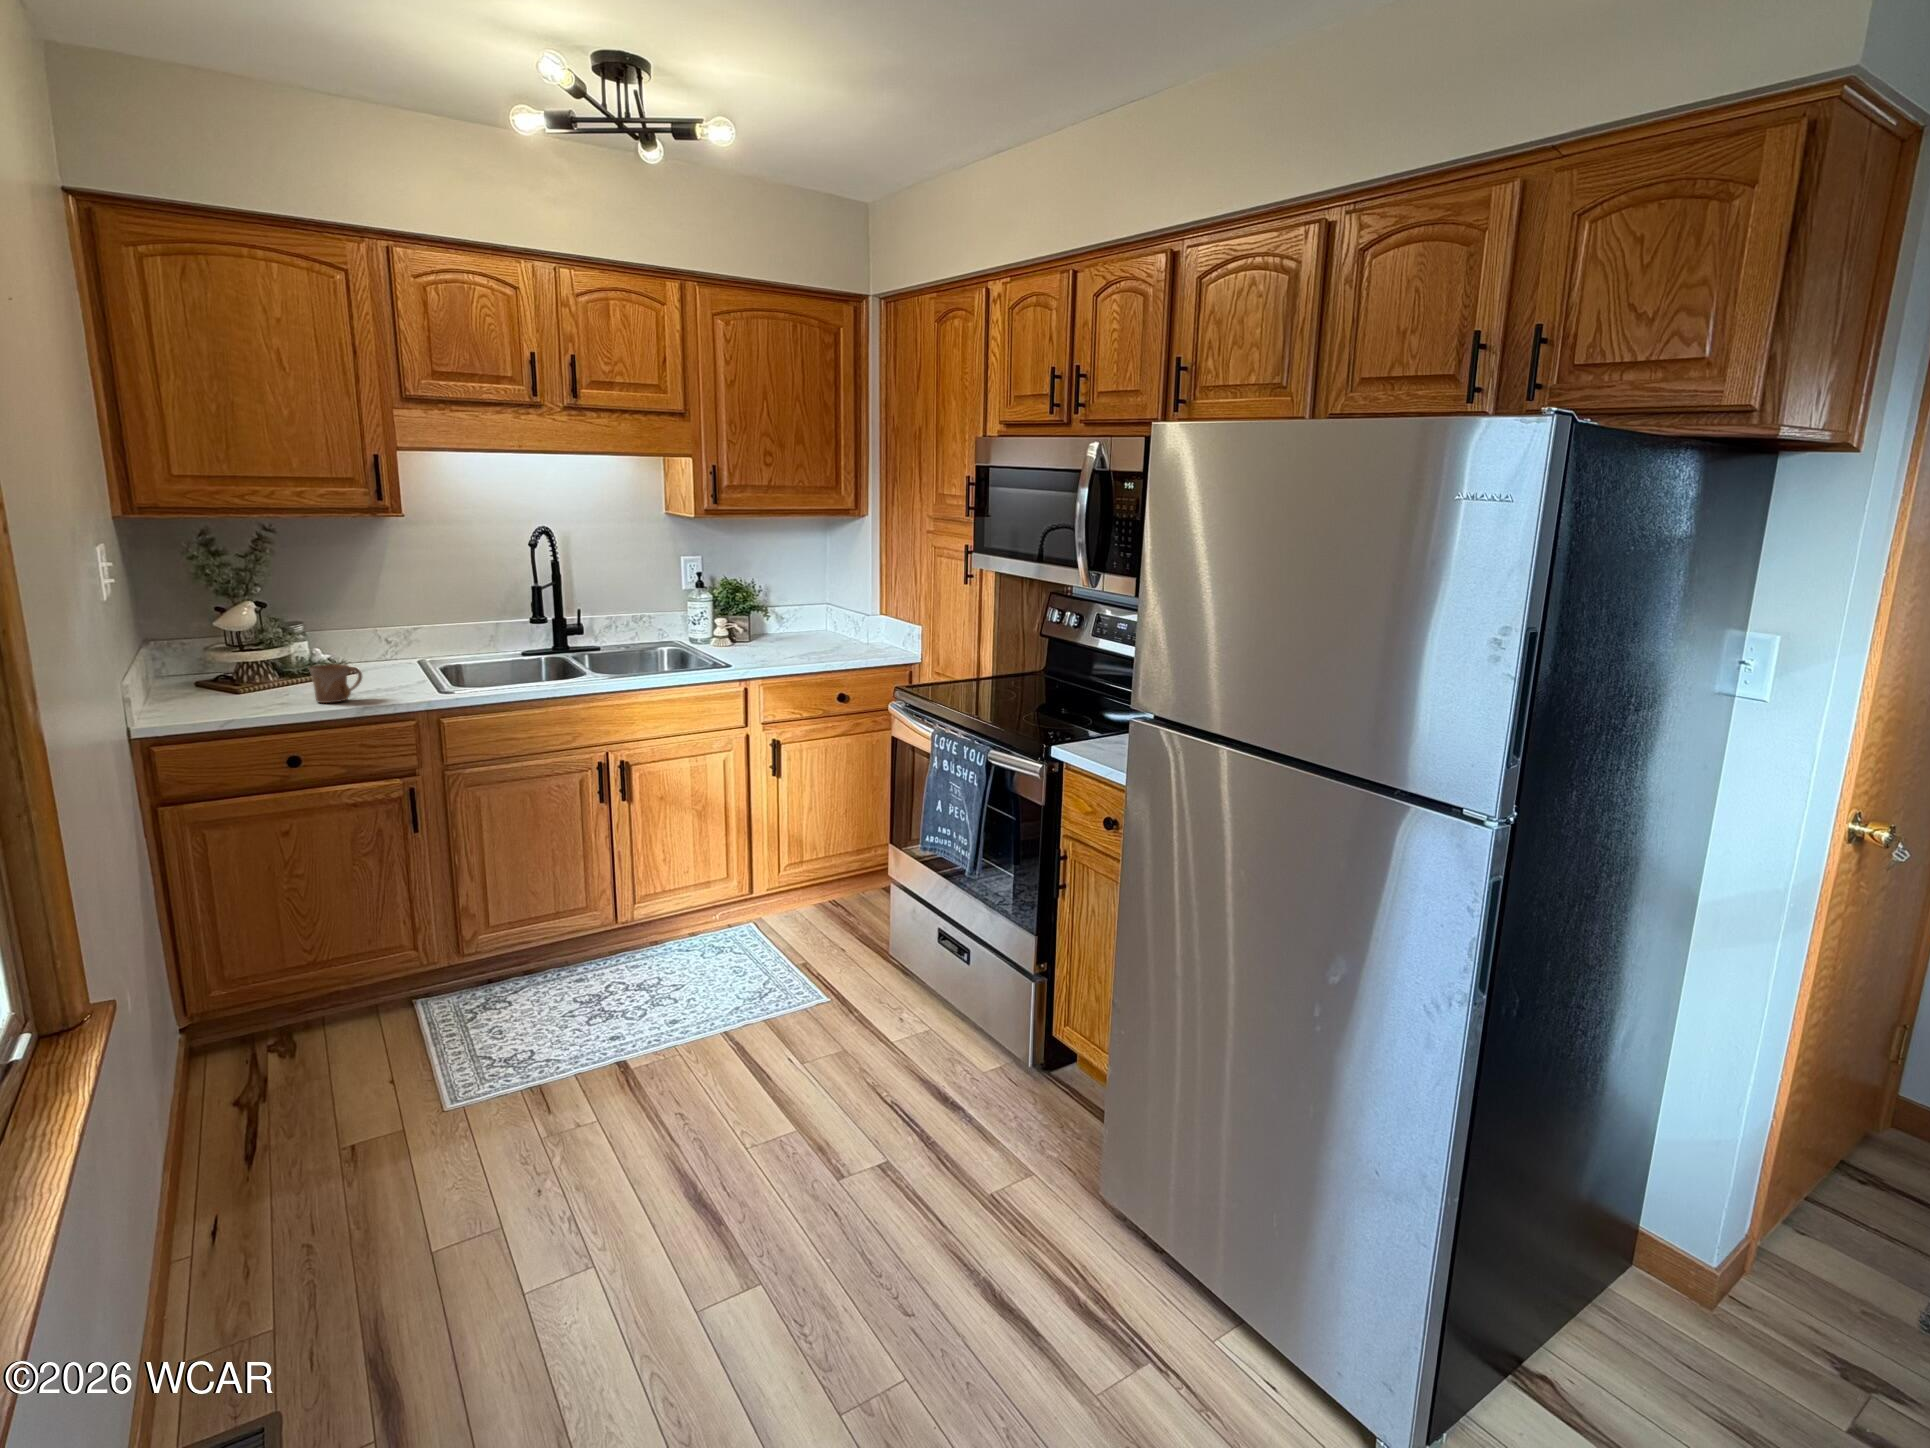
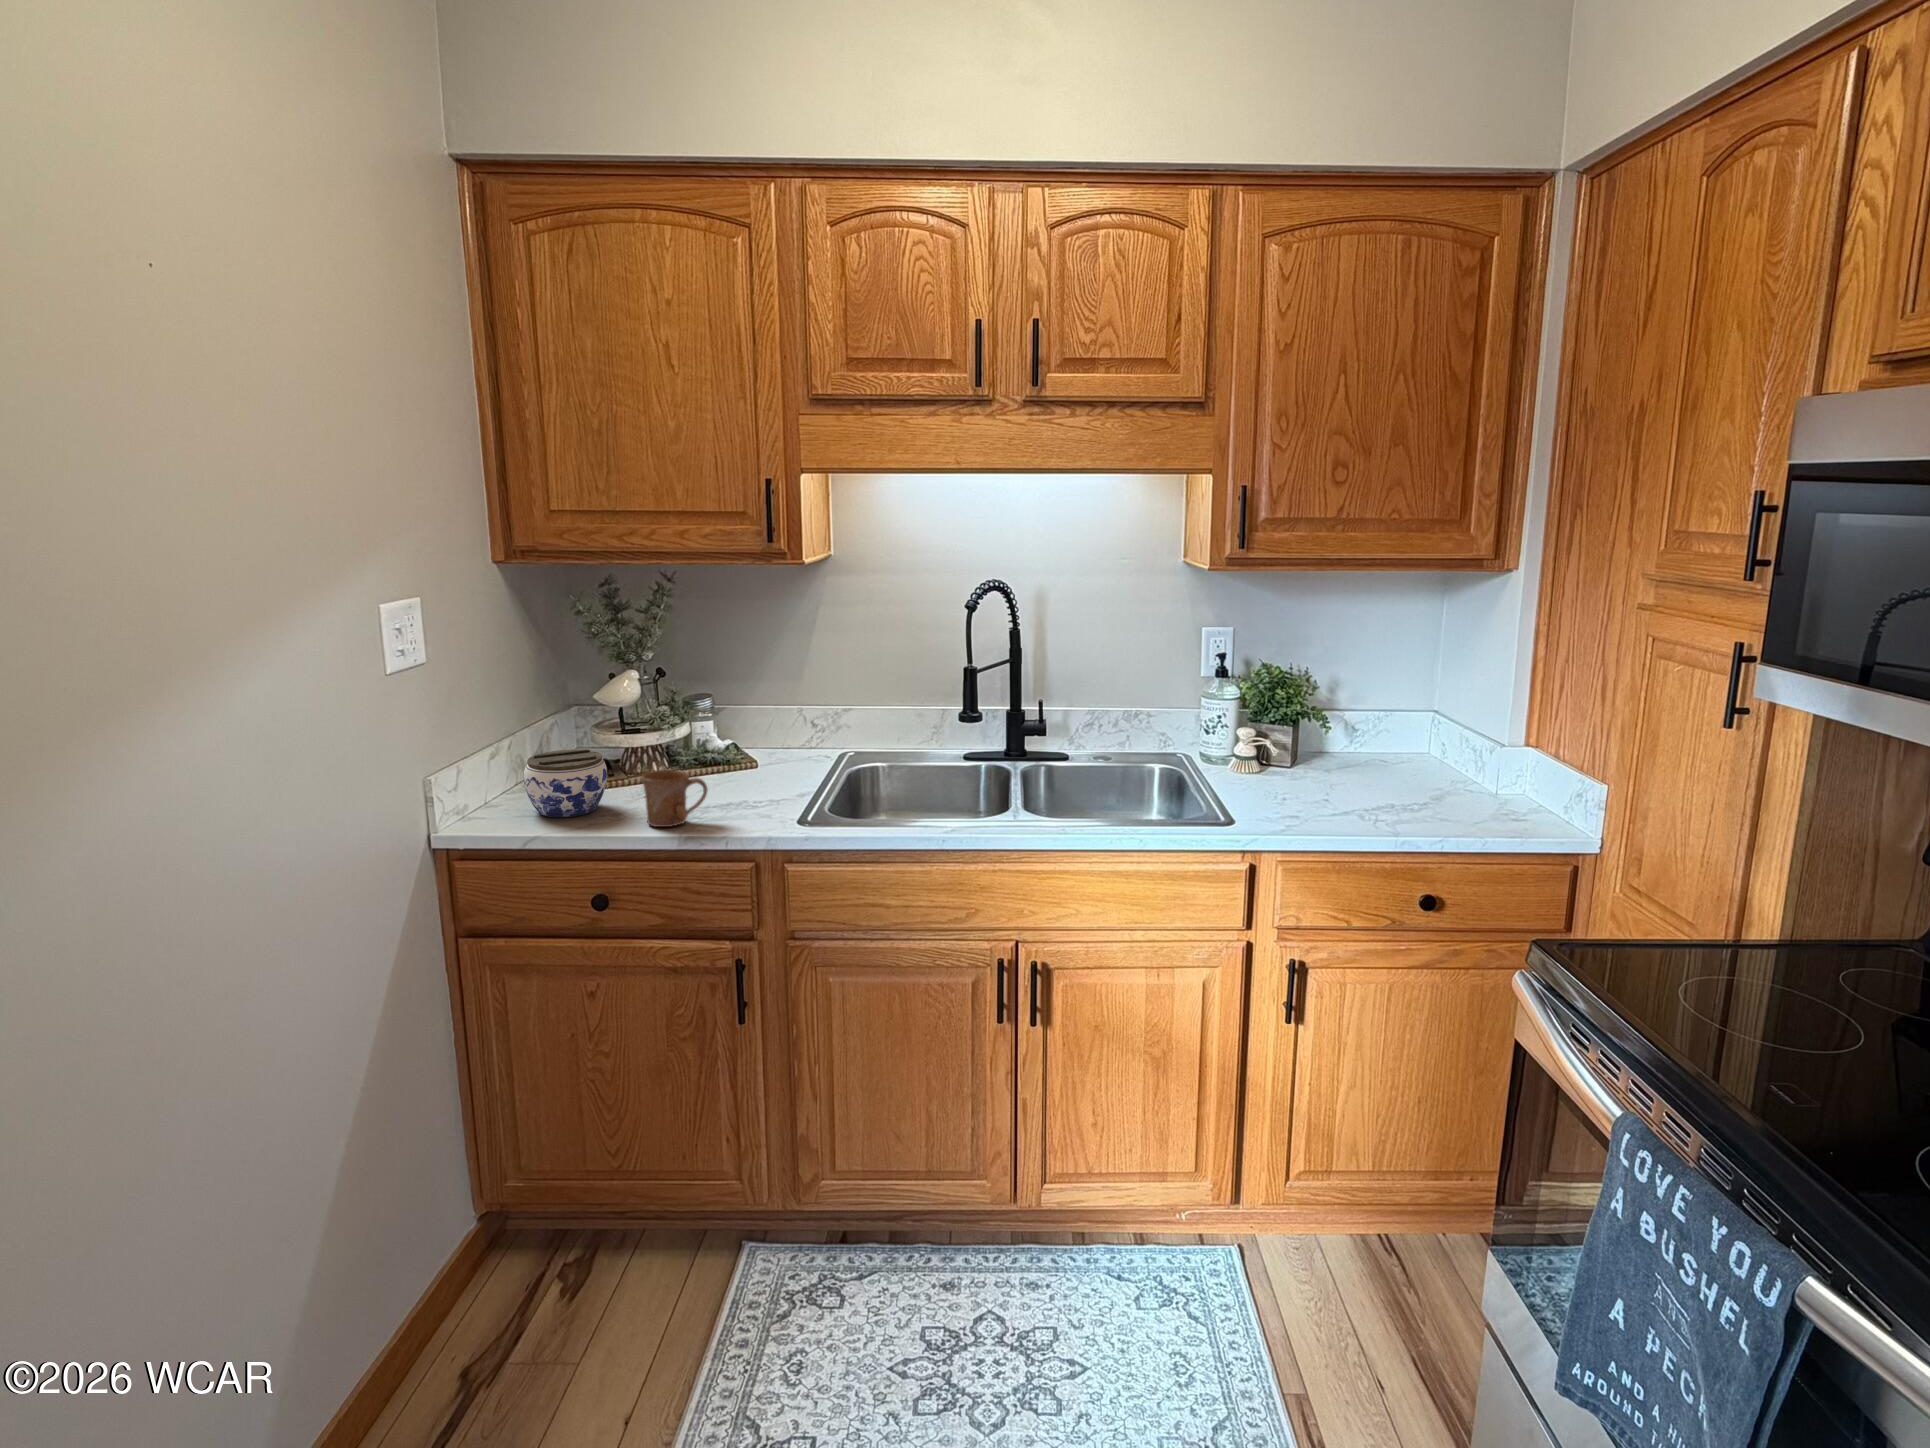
jar: none [193,657,266,707] -> present [524,749,607,817]

